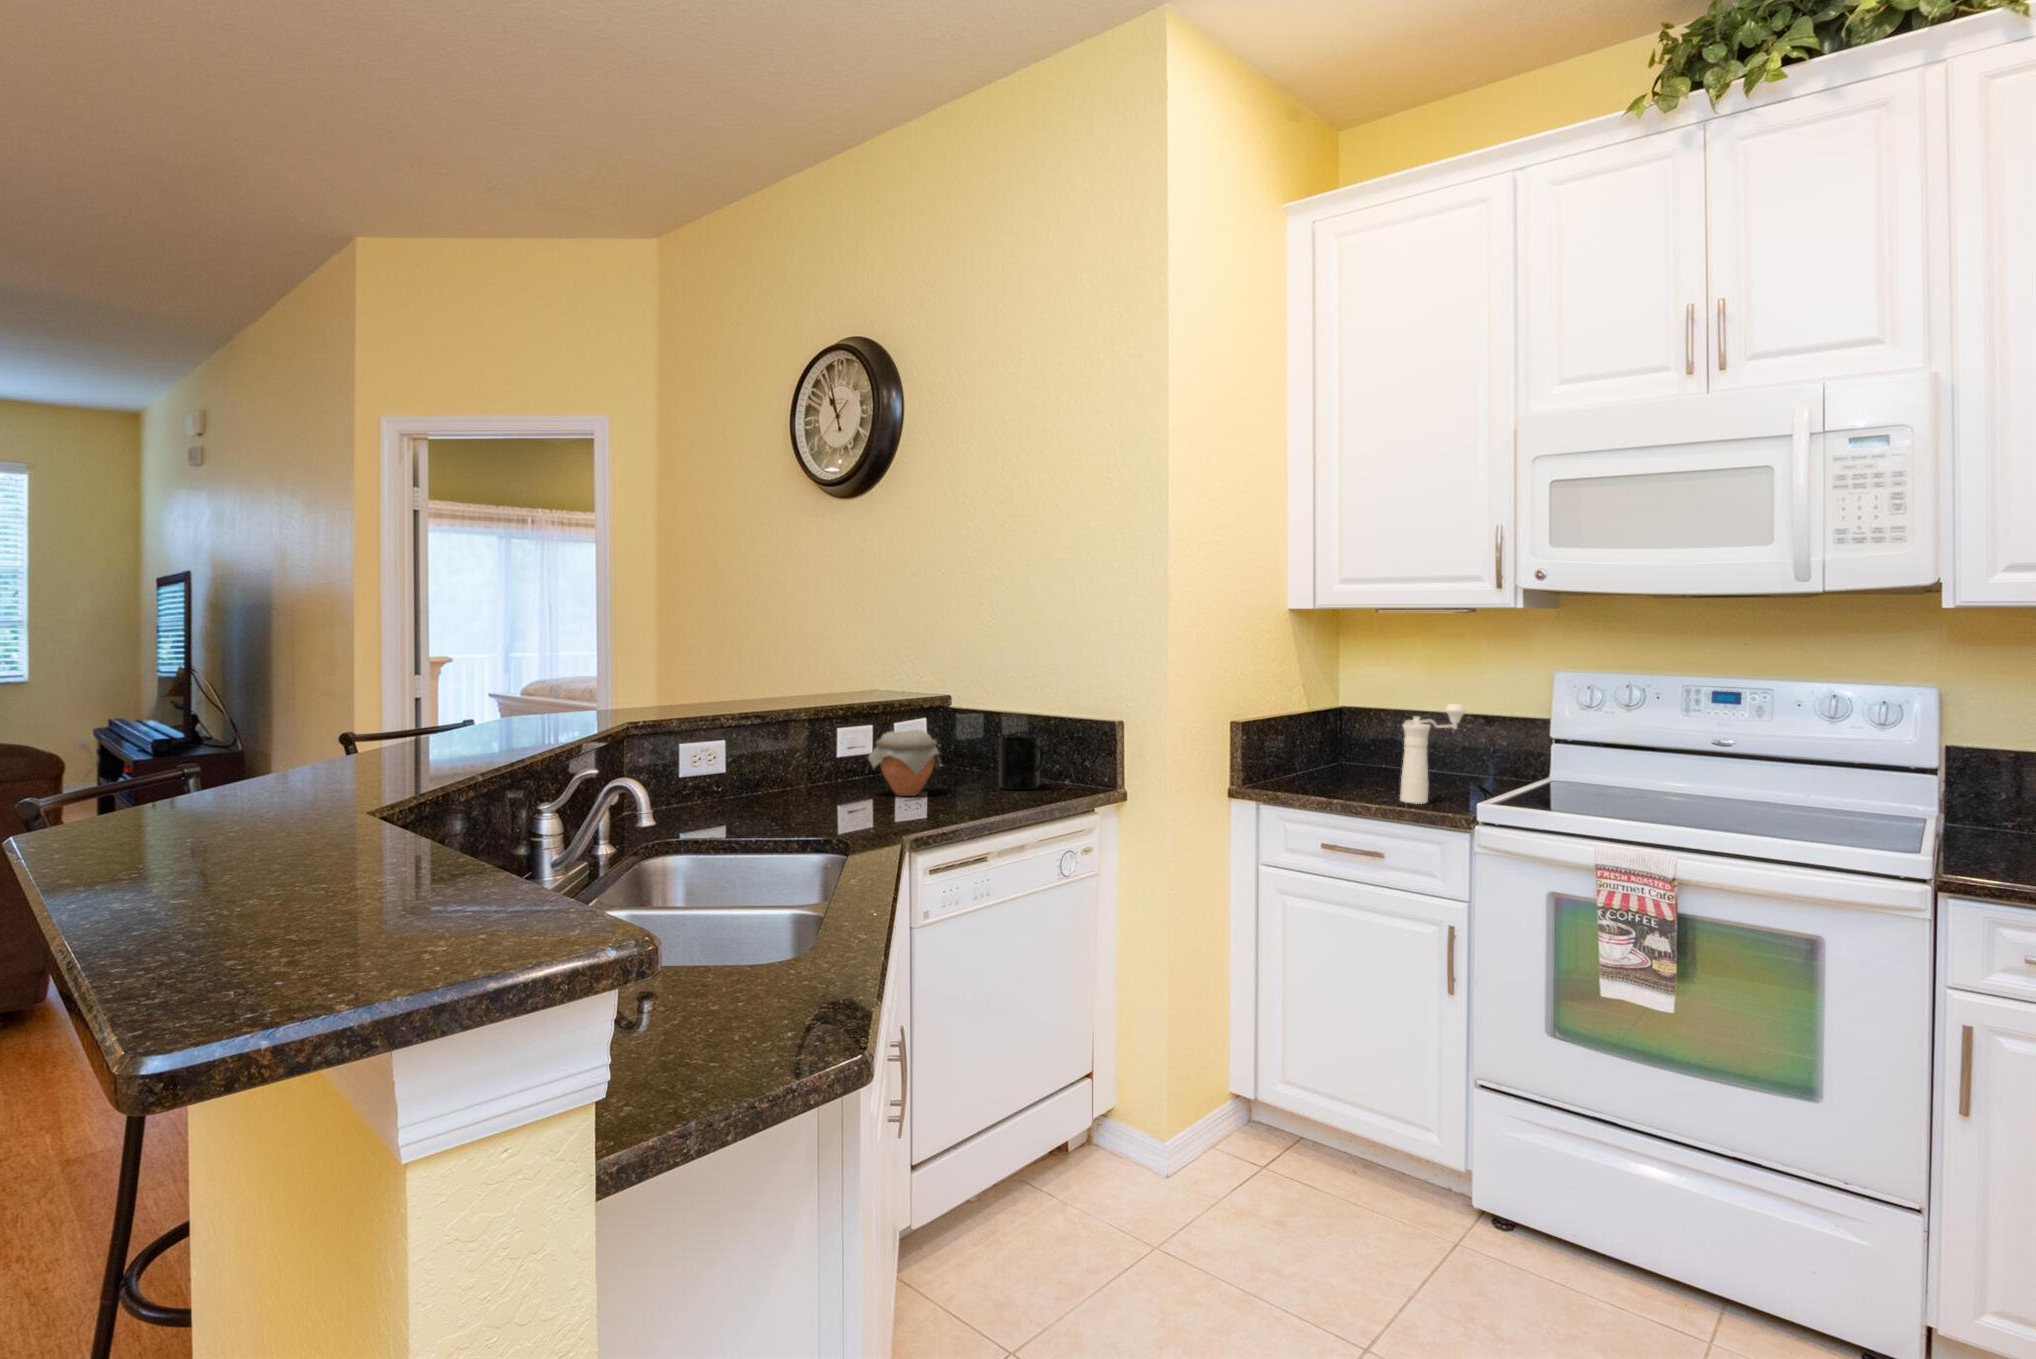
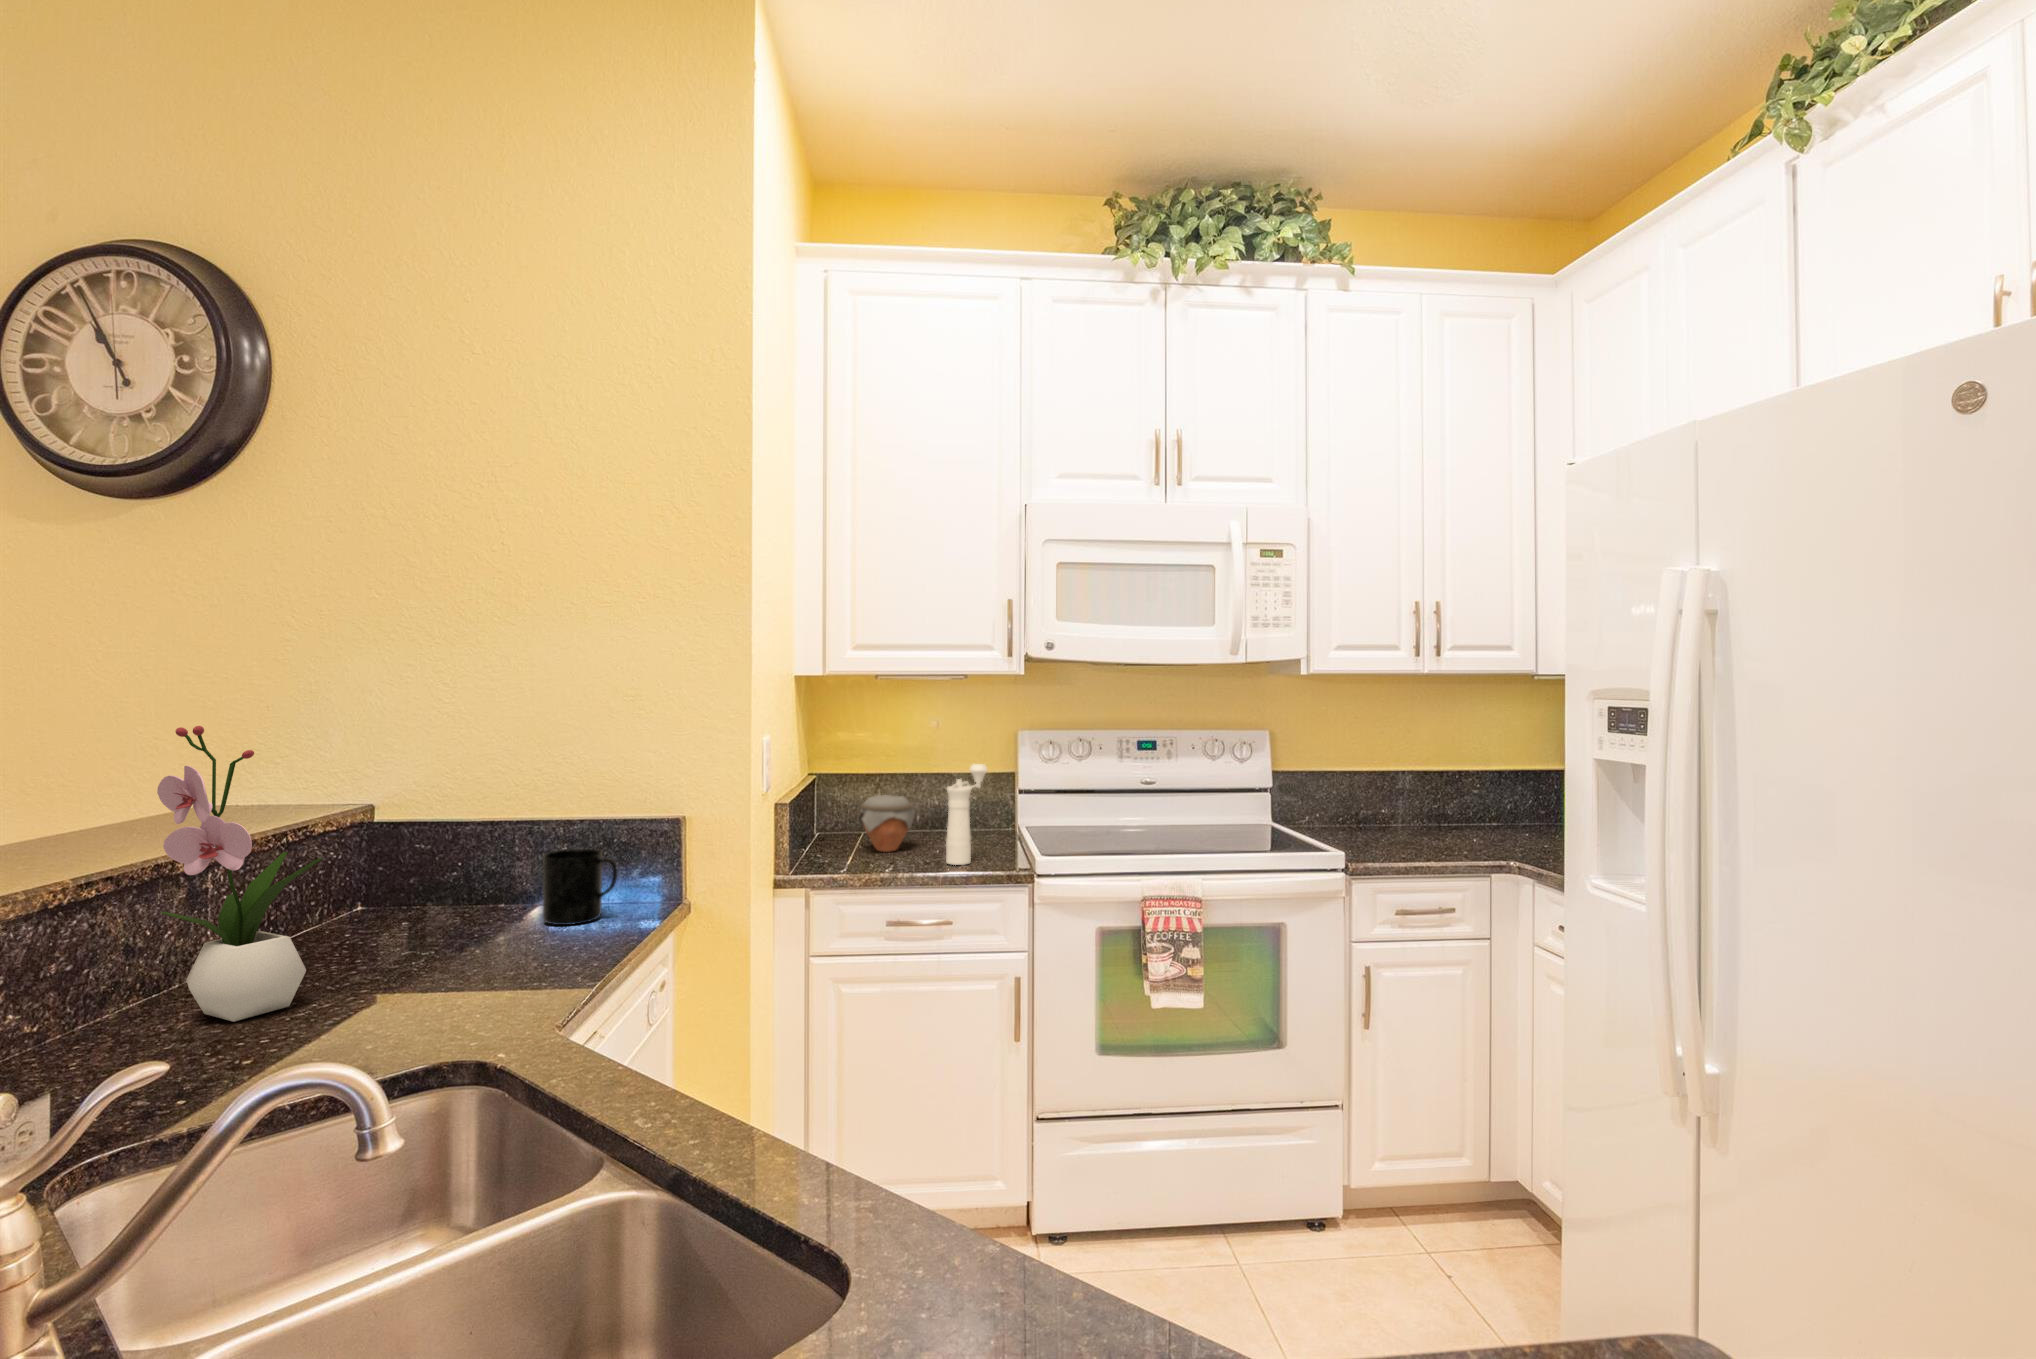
flower arrangement: none [756,632,829,802] -> present [157,726,323,1022]
jar: present [869,731,941,796] -> present [858,795,915,852]

